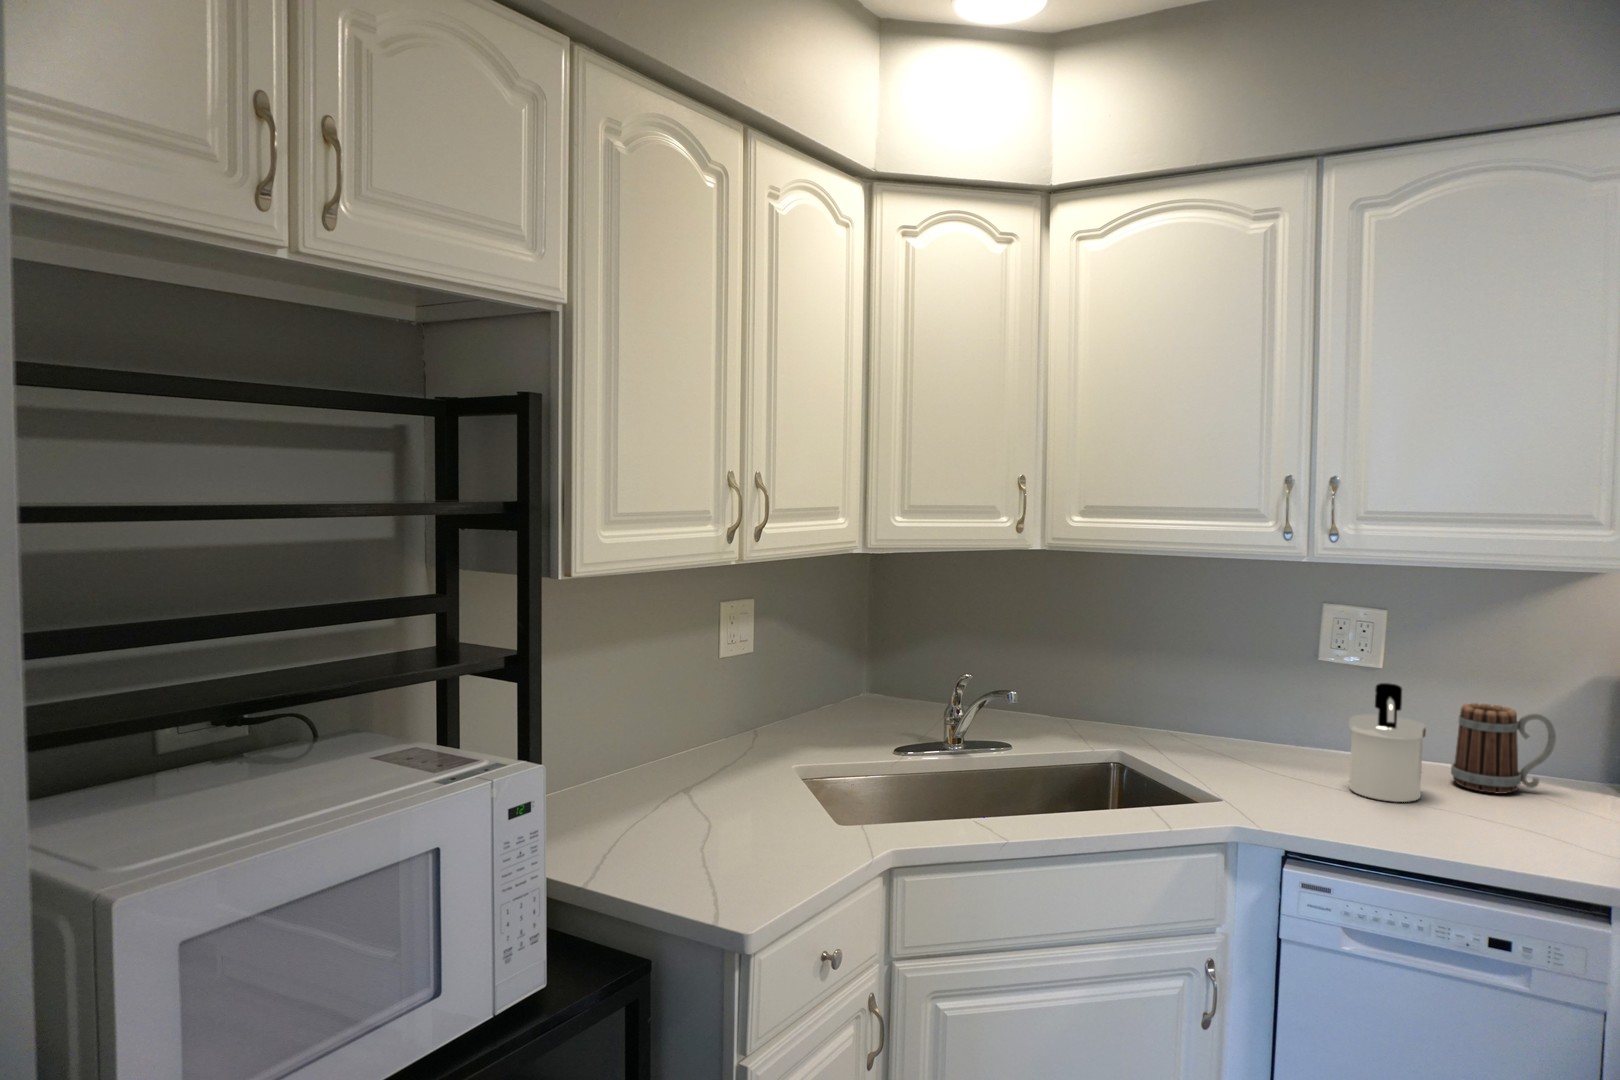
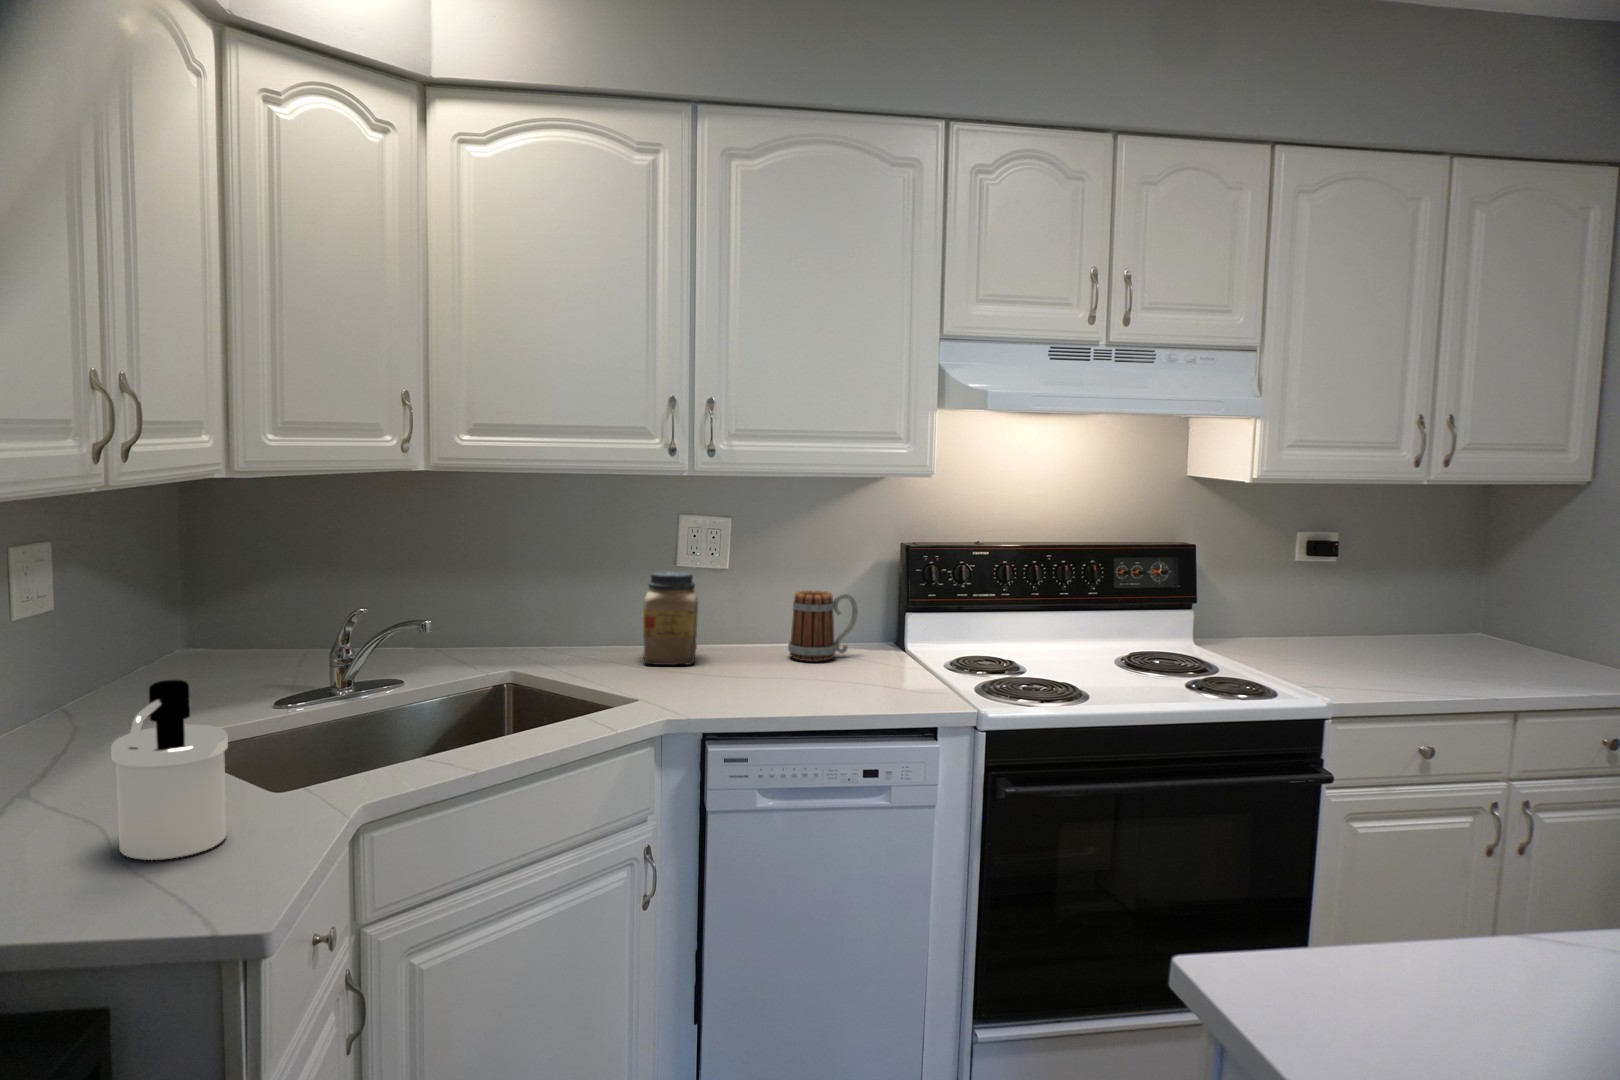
jar: none [1261,664,1332,771] -> present [643,571,698,665]
soap dispenser: present [1349,683,1426,802] -> present [111,680,228,860]

